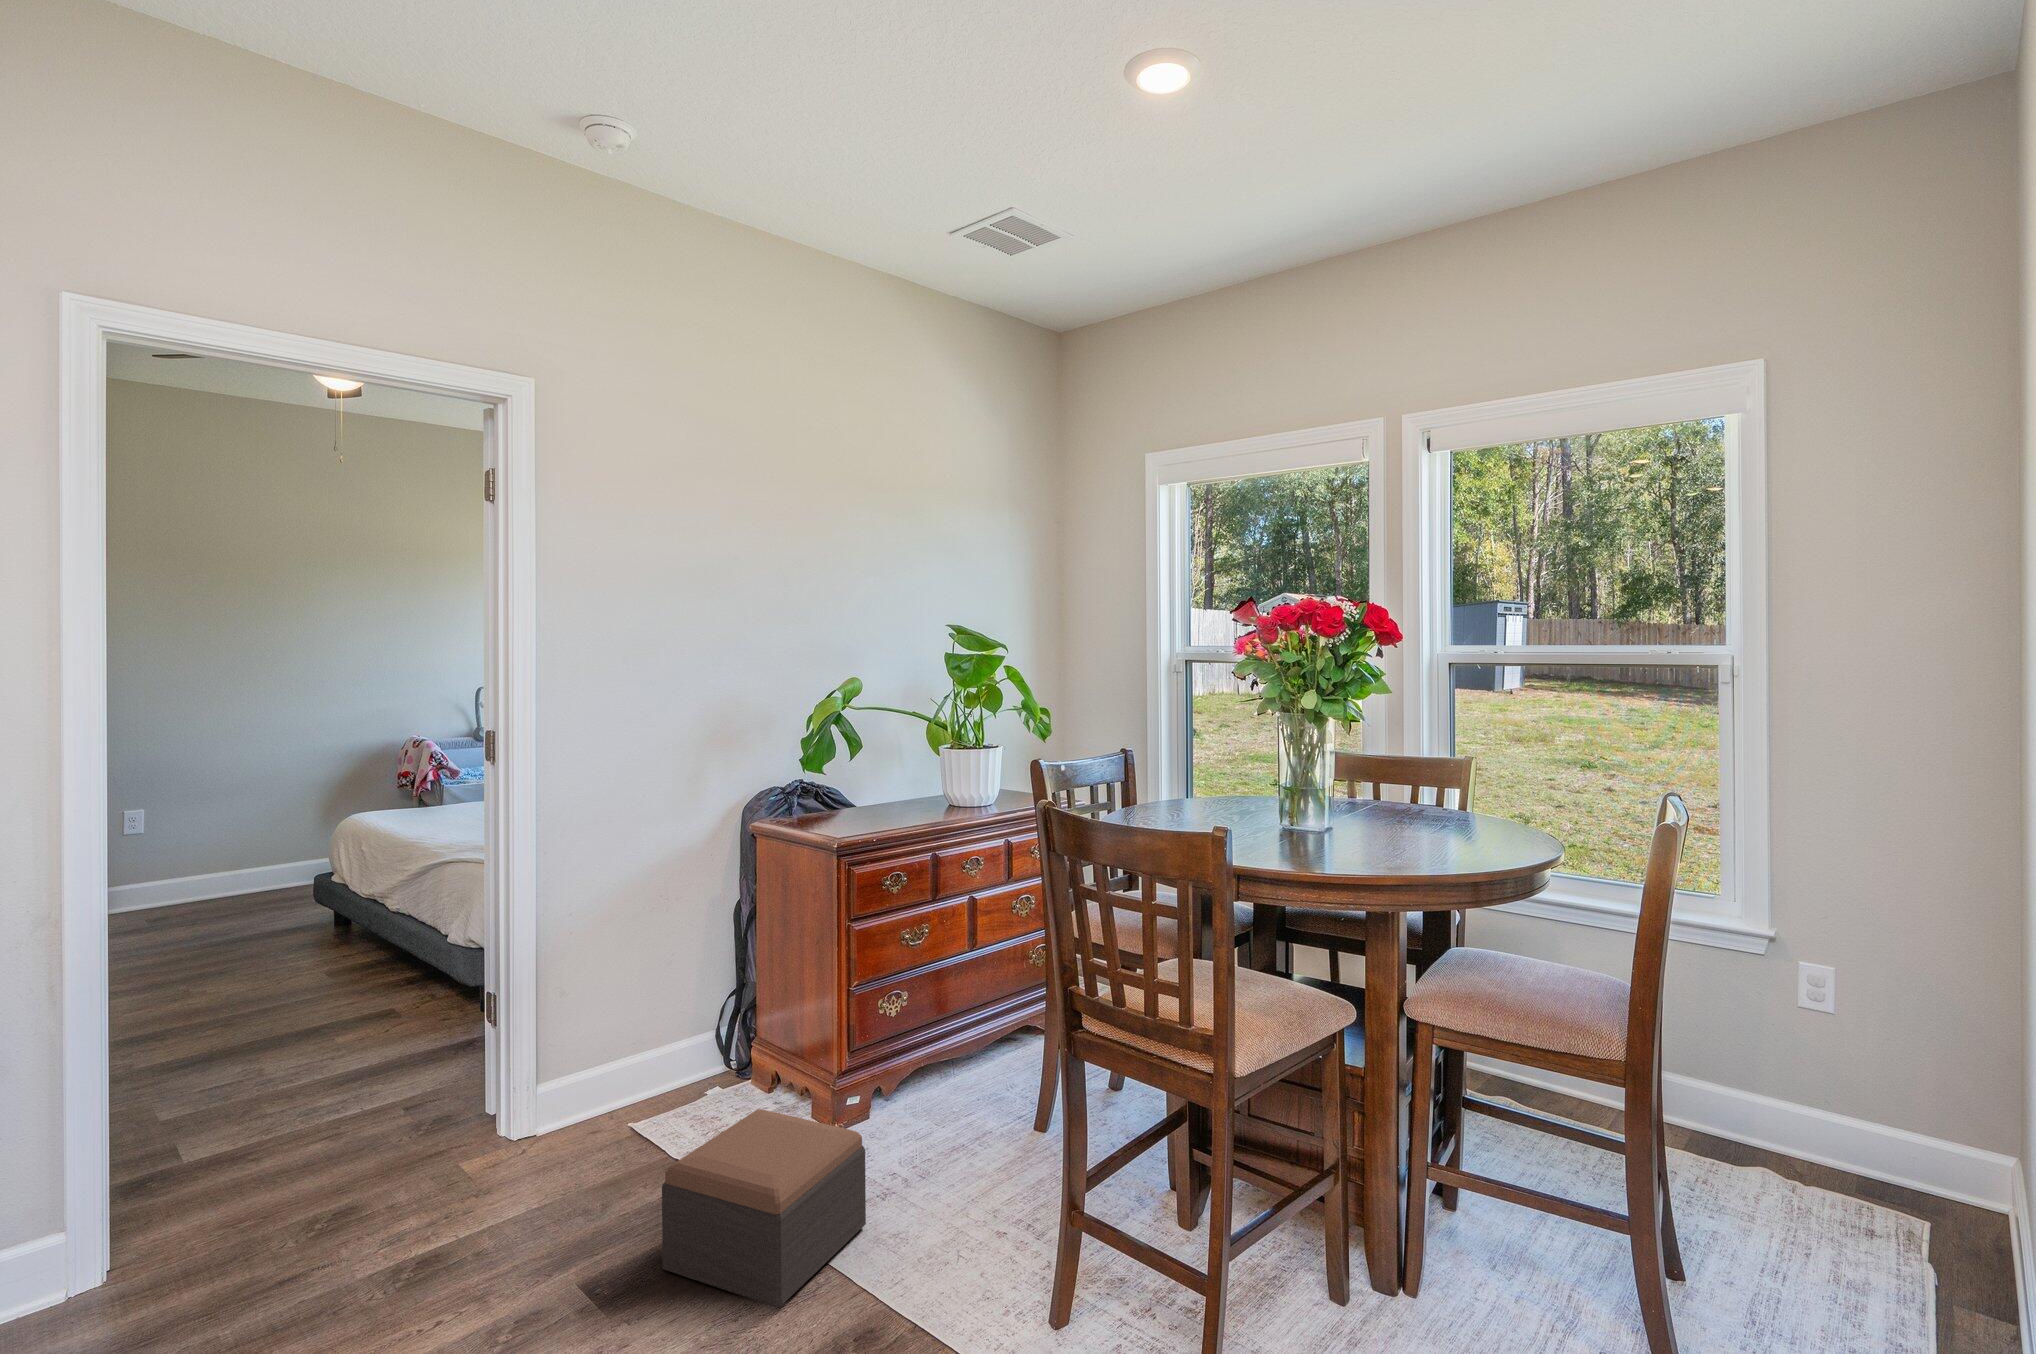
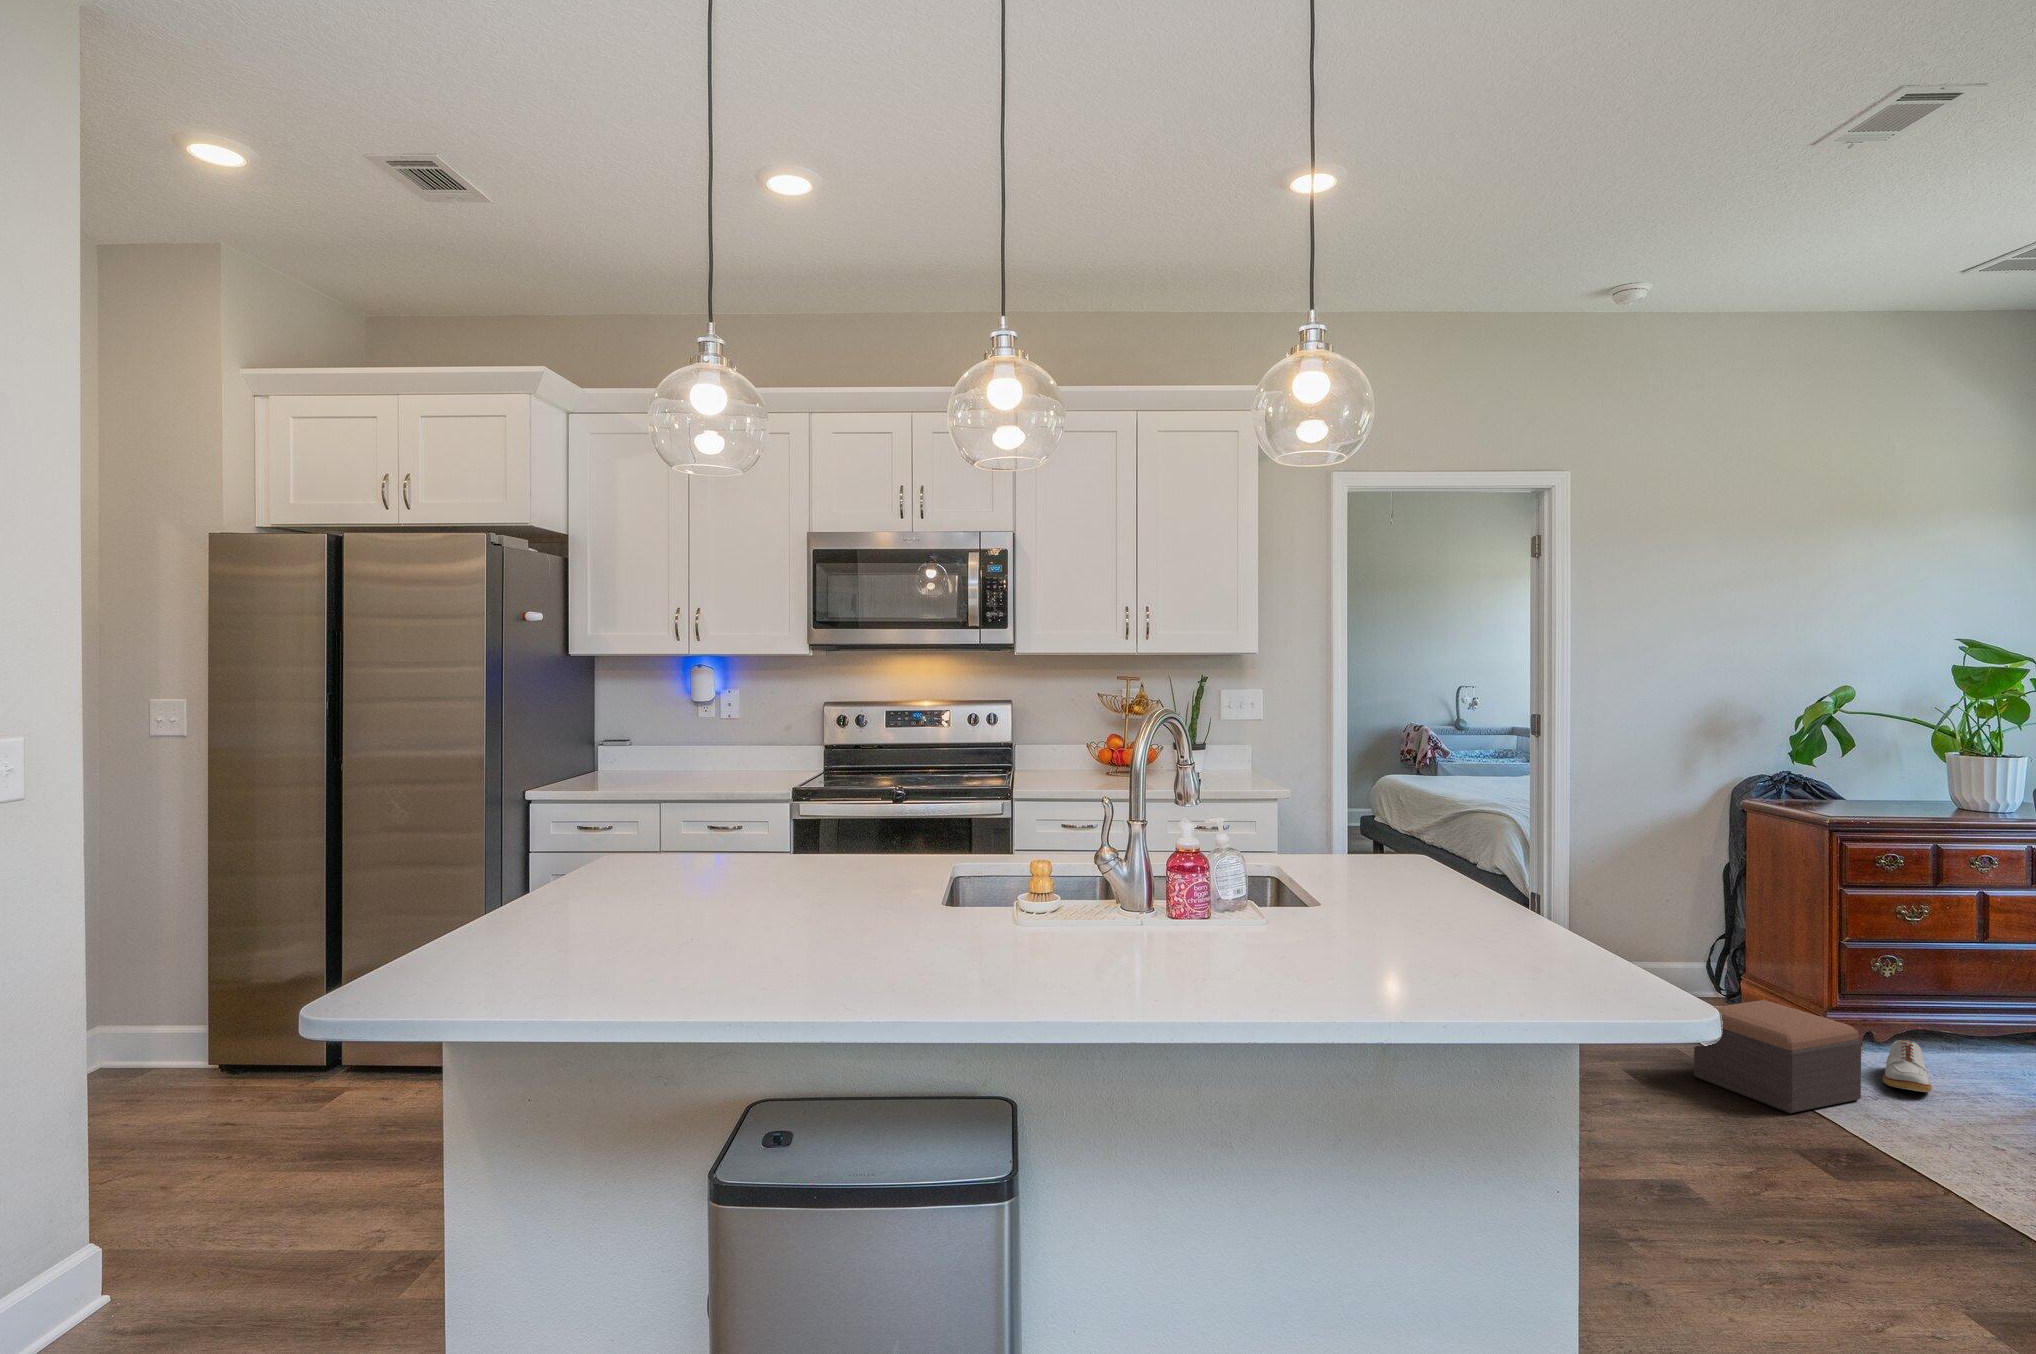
shoe: none [890,1100,937,1184] -> present [1883,1040,1932,1092]

